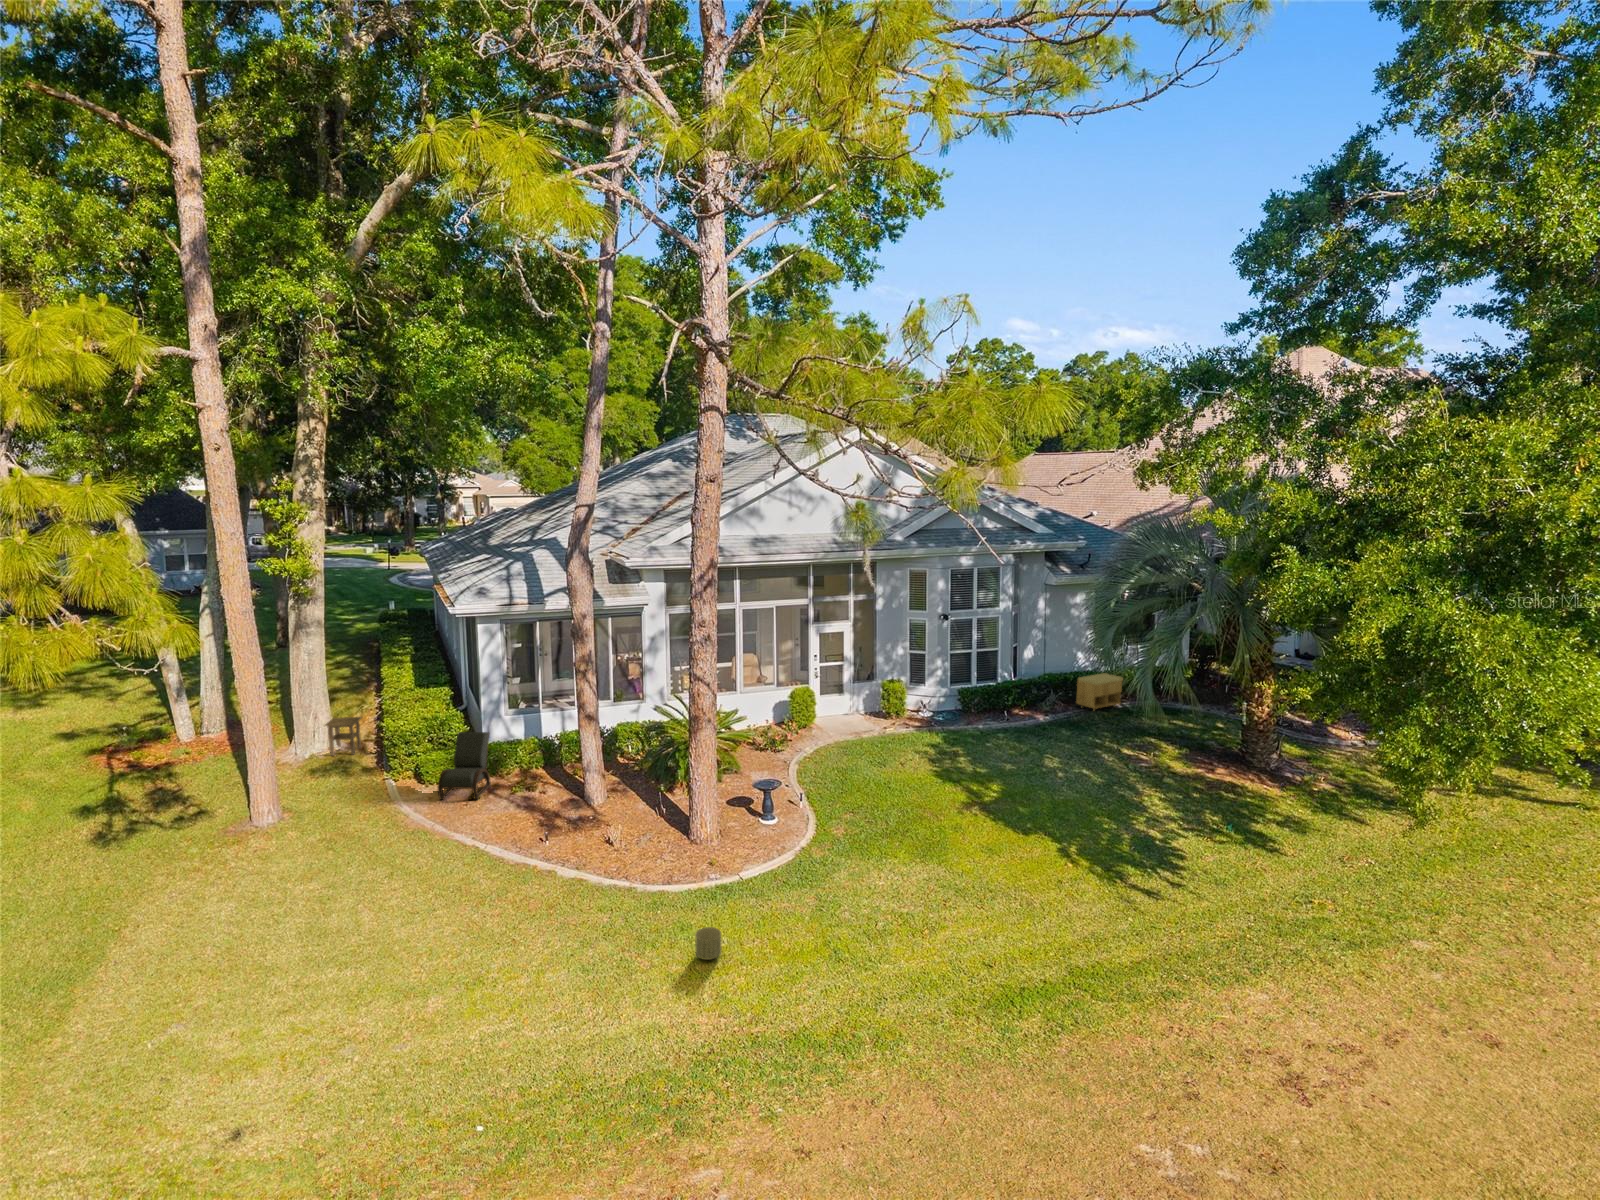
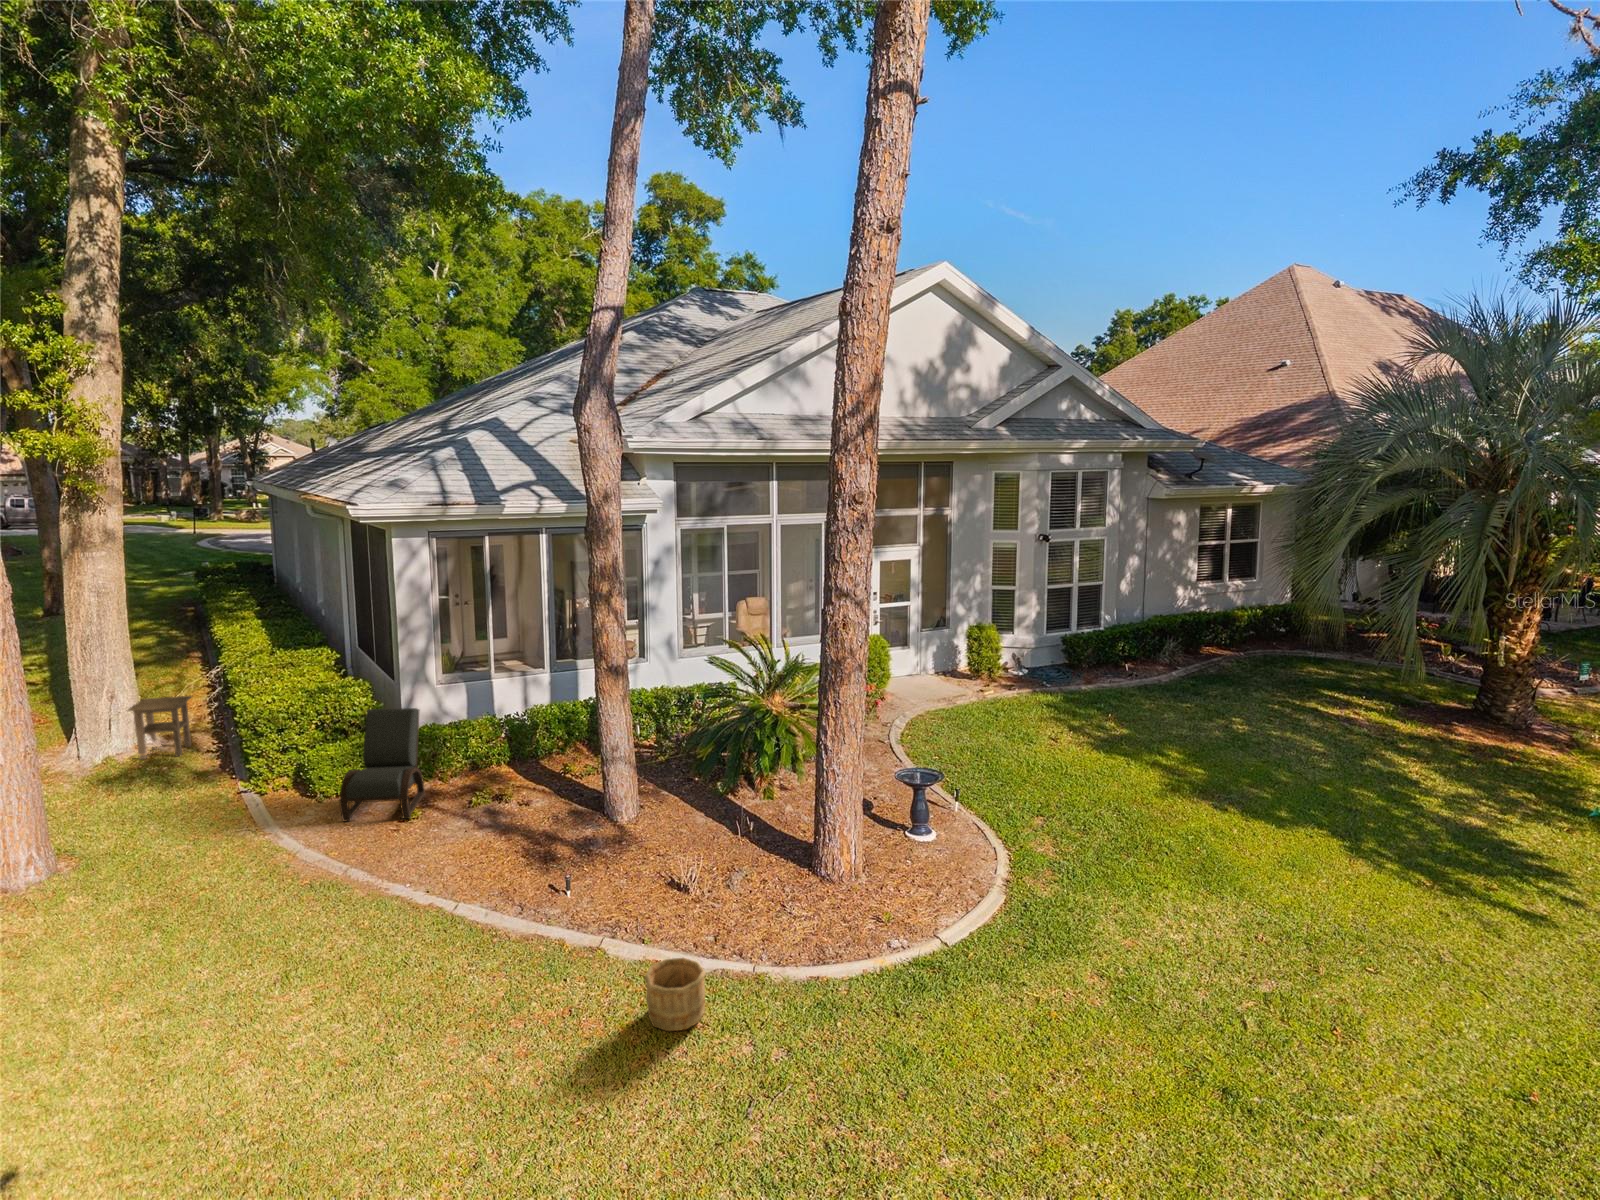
storage bench: present [1076,673,1123,710] -> none [1197,615,1255,664]
wooden bucket: none [566,882,599,919] -> present [644,958,706,1031]
planter: present [695,927,721,960] -> none [933,1036,984,1104]

